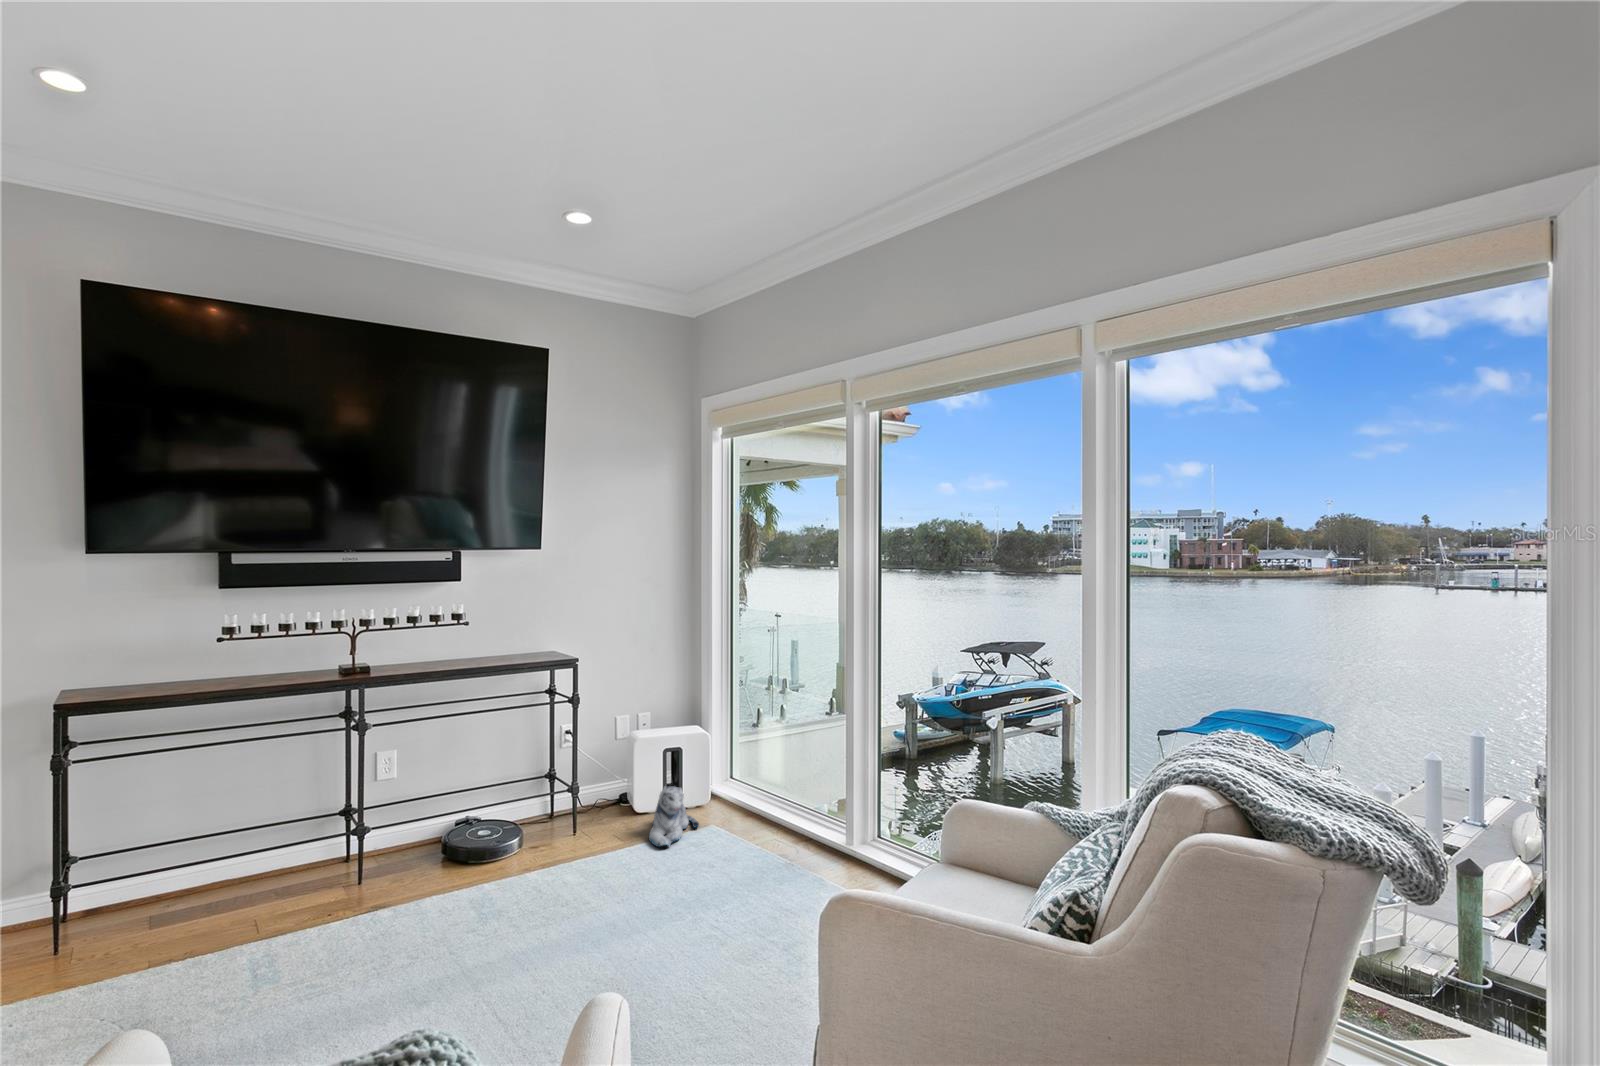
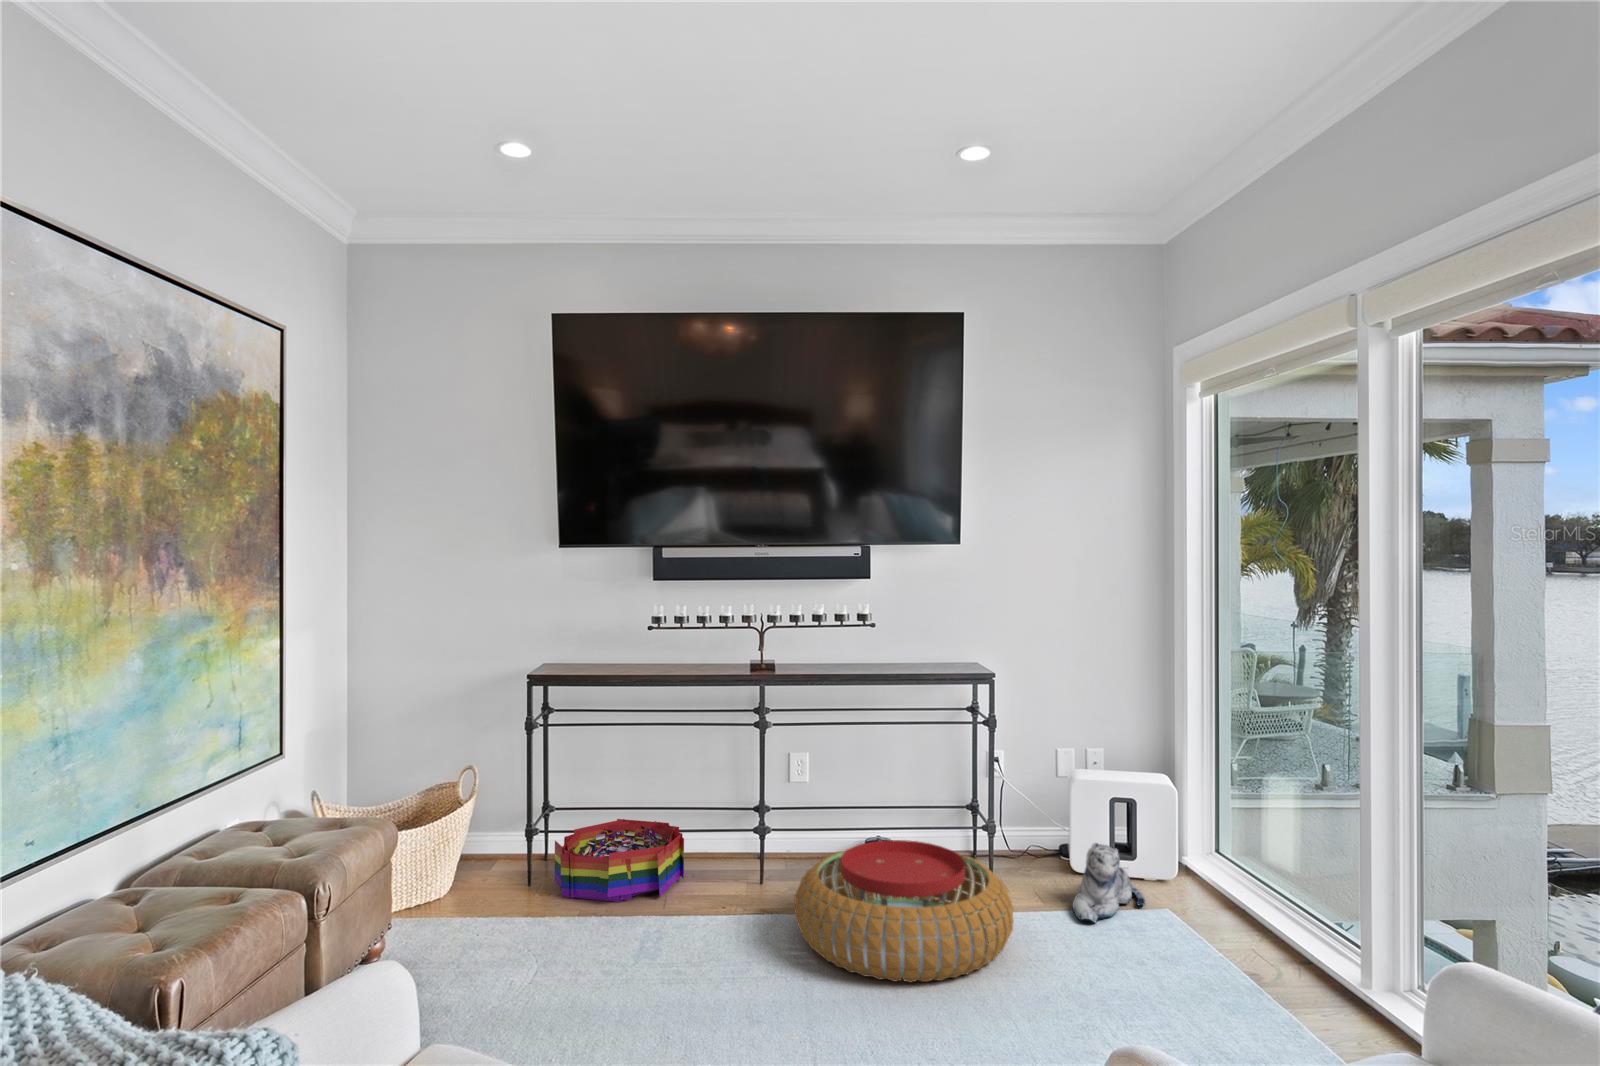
pouf: none [422,810,620,931] -> present [795,840,1013,982]
storage bin: none [92,843,270,947] -> present [554,819,684,902]

